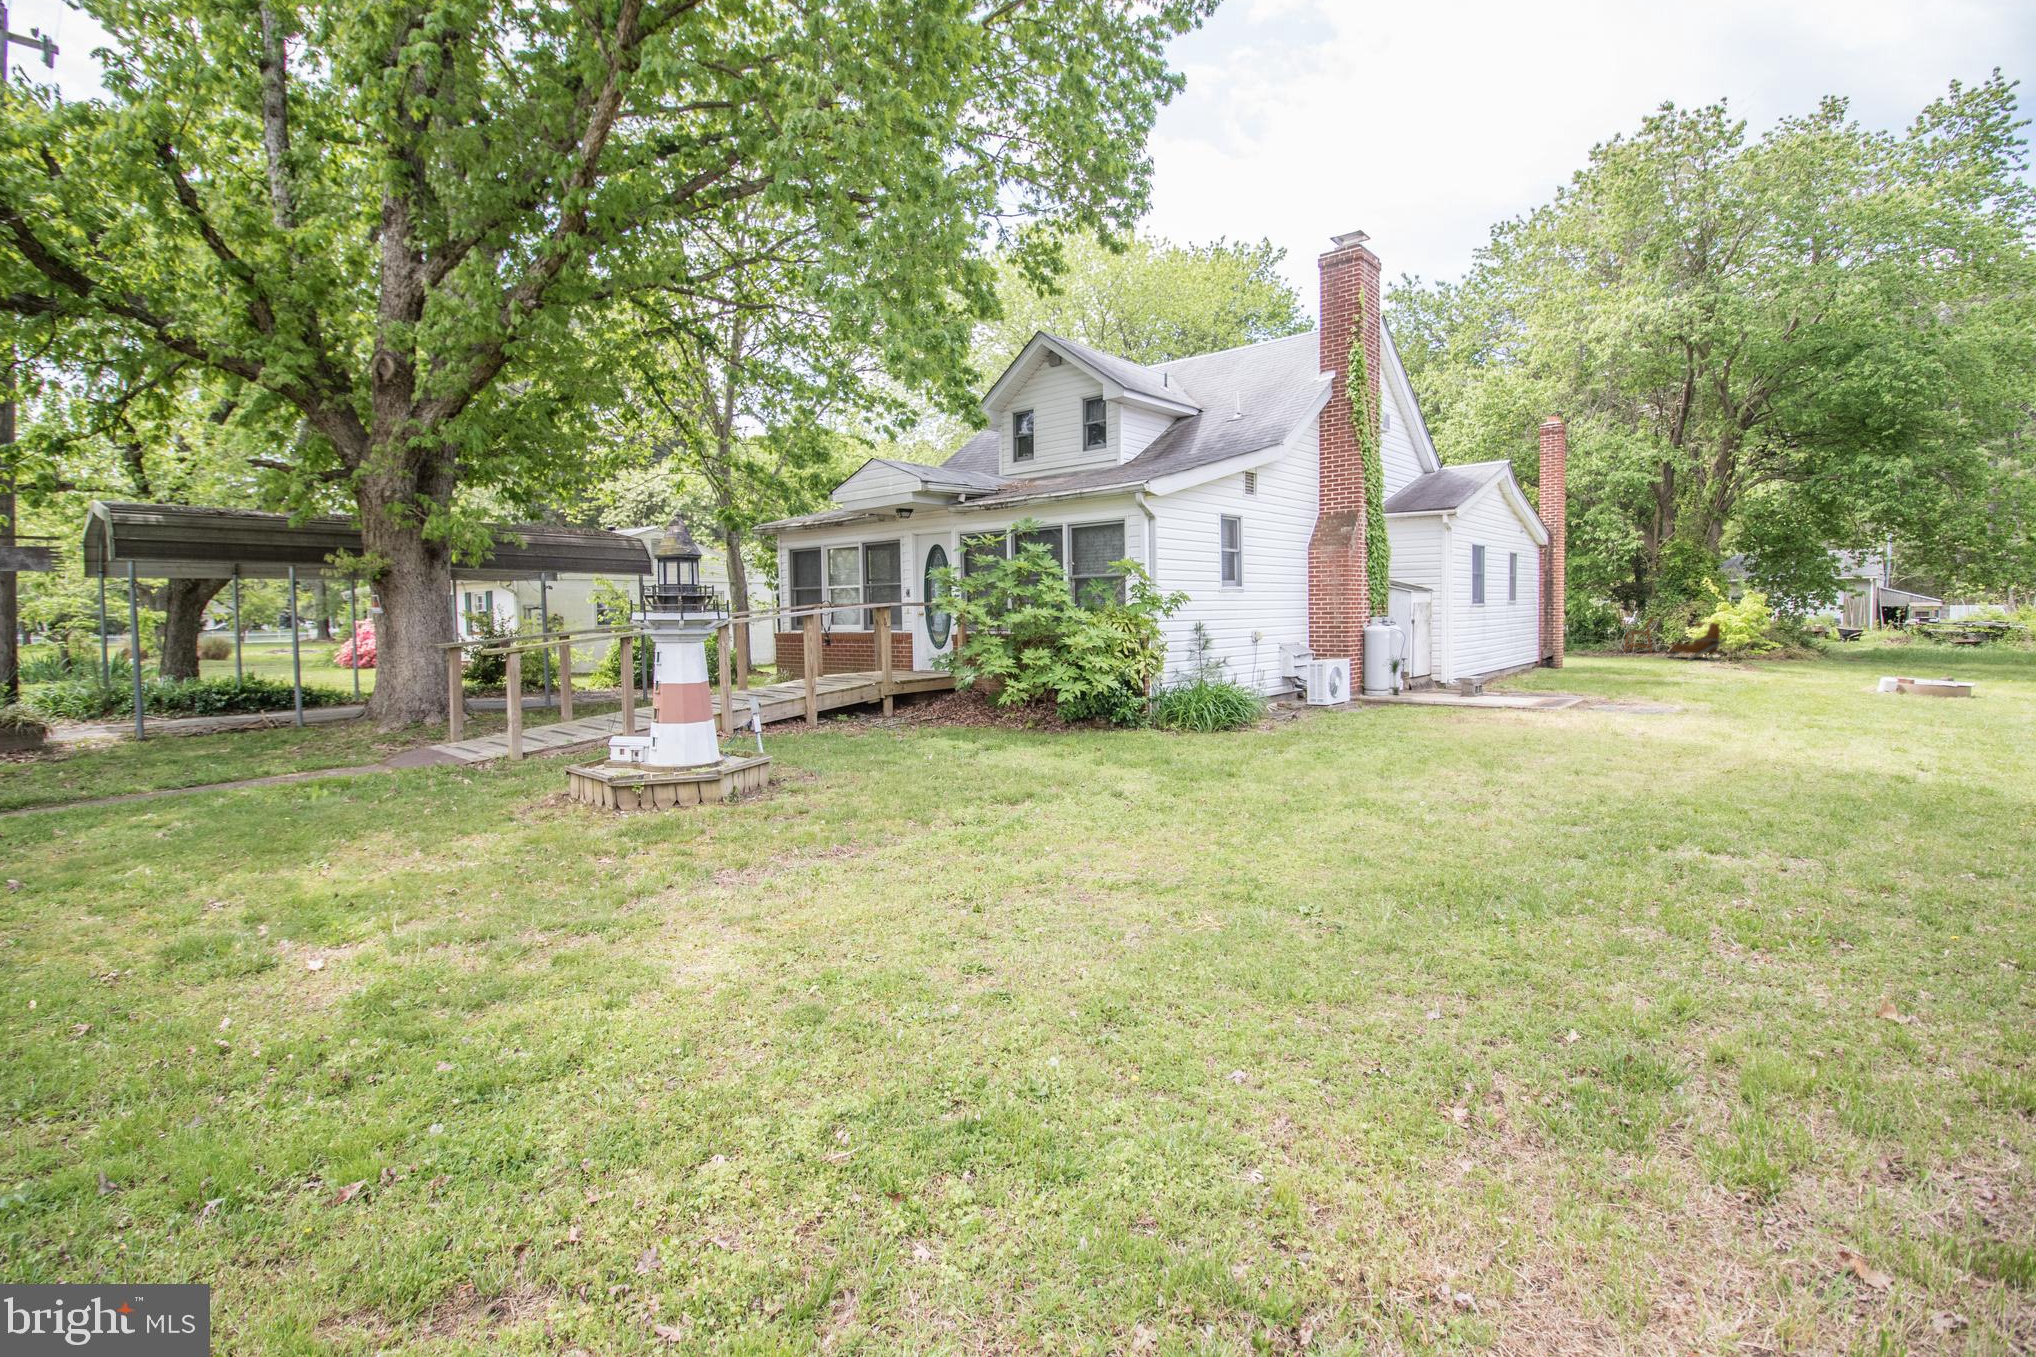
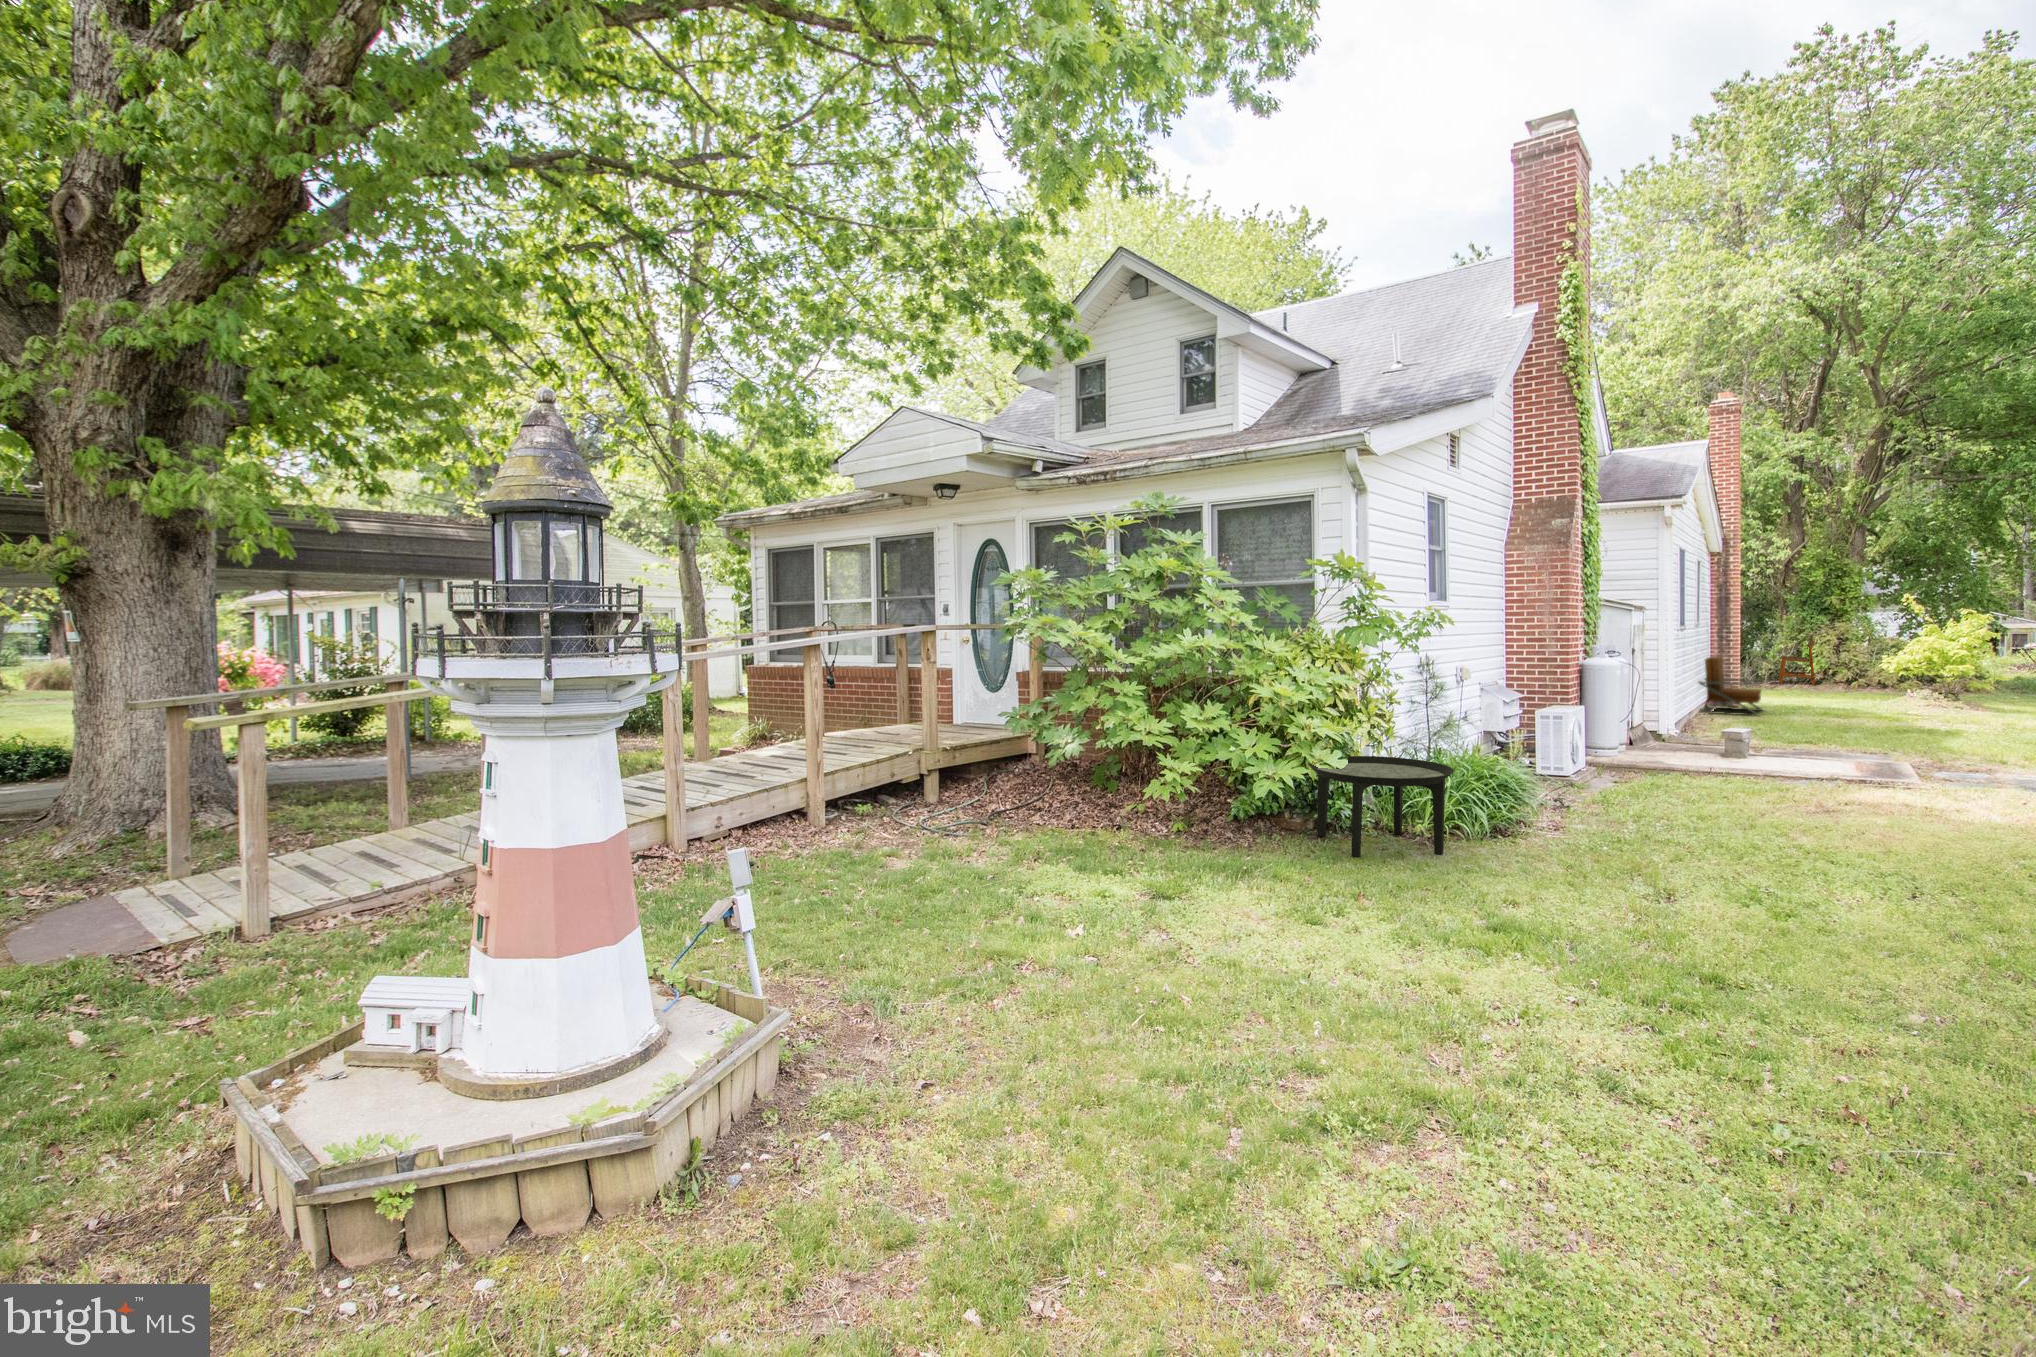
lounge chair: present [1669,622,1726,661] -> present [1699,657,1762,716]
potted plant: present [1390,659,1402,695] -> none [1622,695,1670,756]
round table: none [1095,682,1175,736] -> present [1308,756,1454,857]

